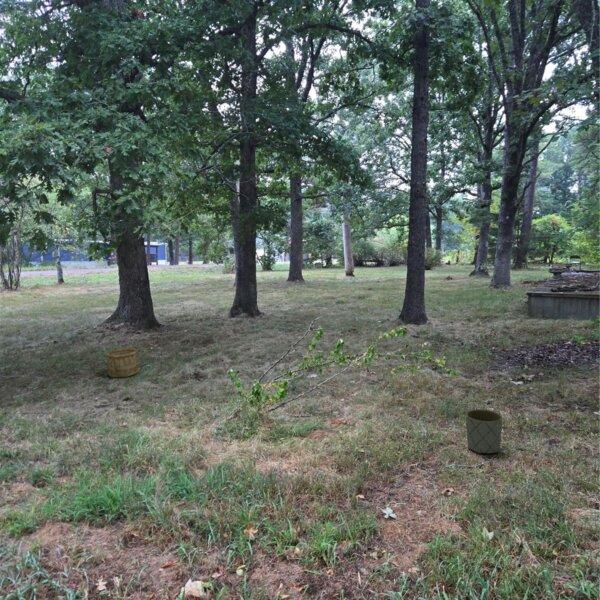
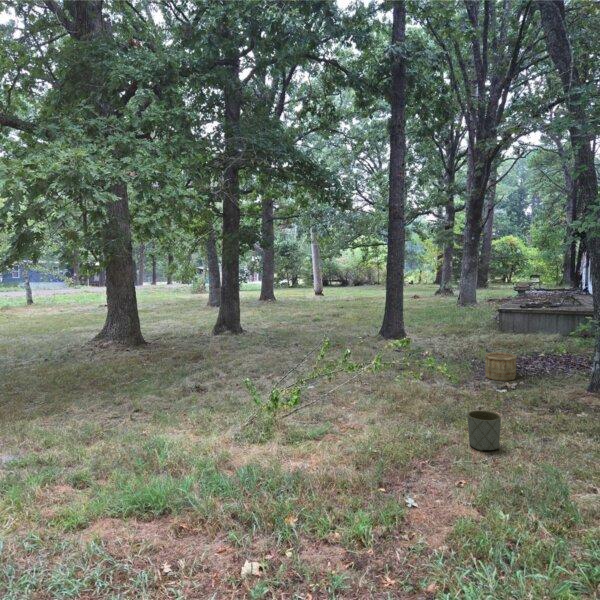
wooden bucket: present [106,348,139,378] -> present [485,352,517,381]

